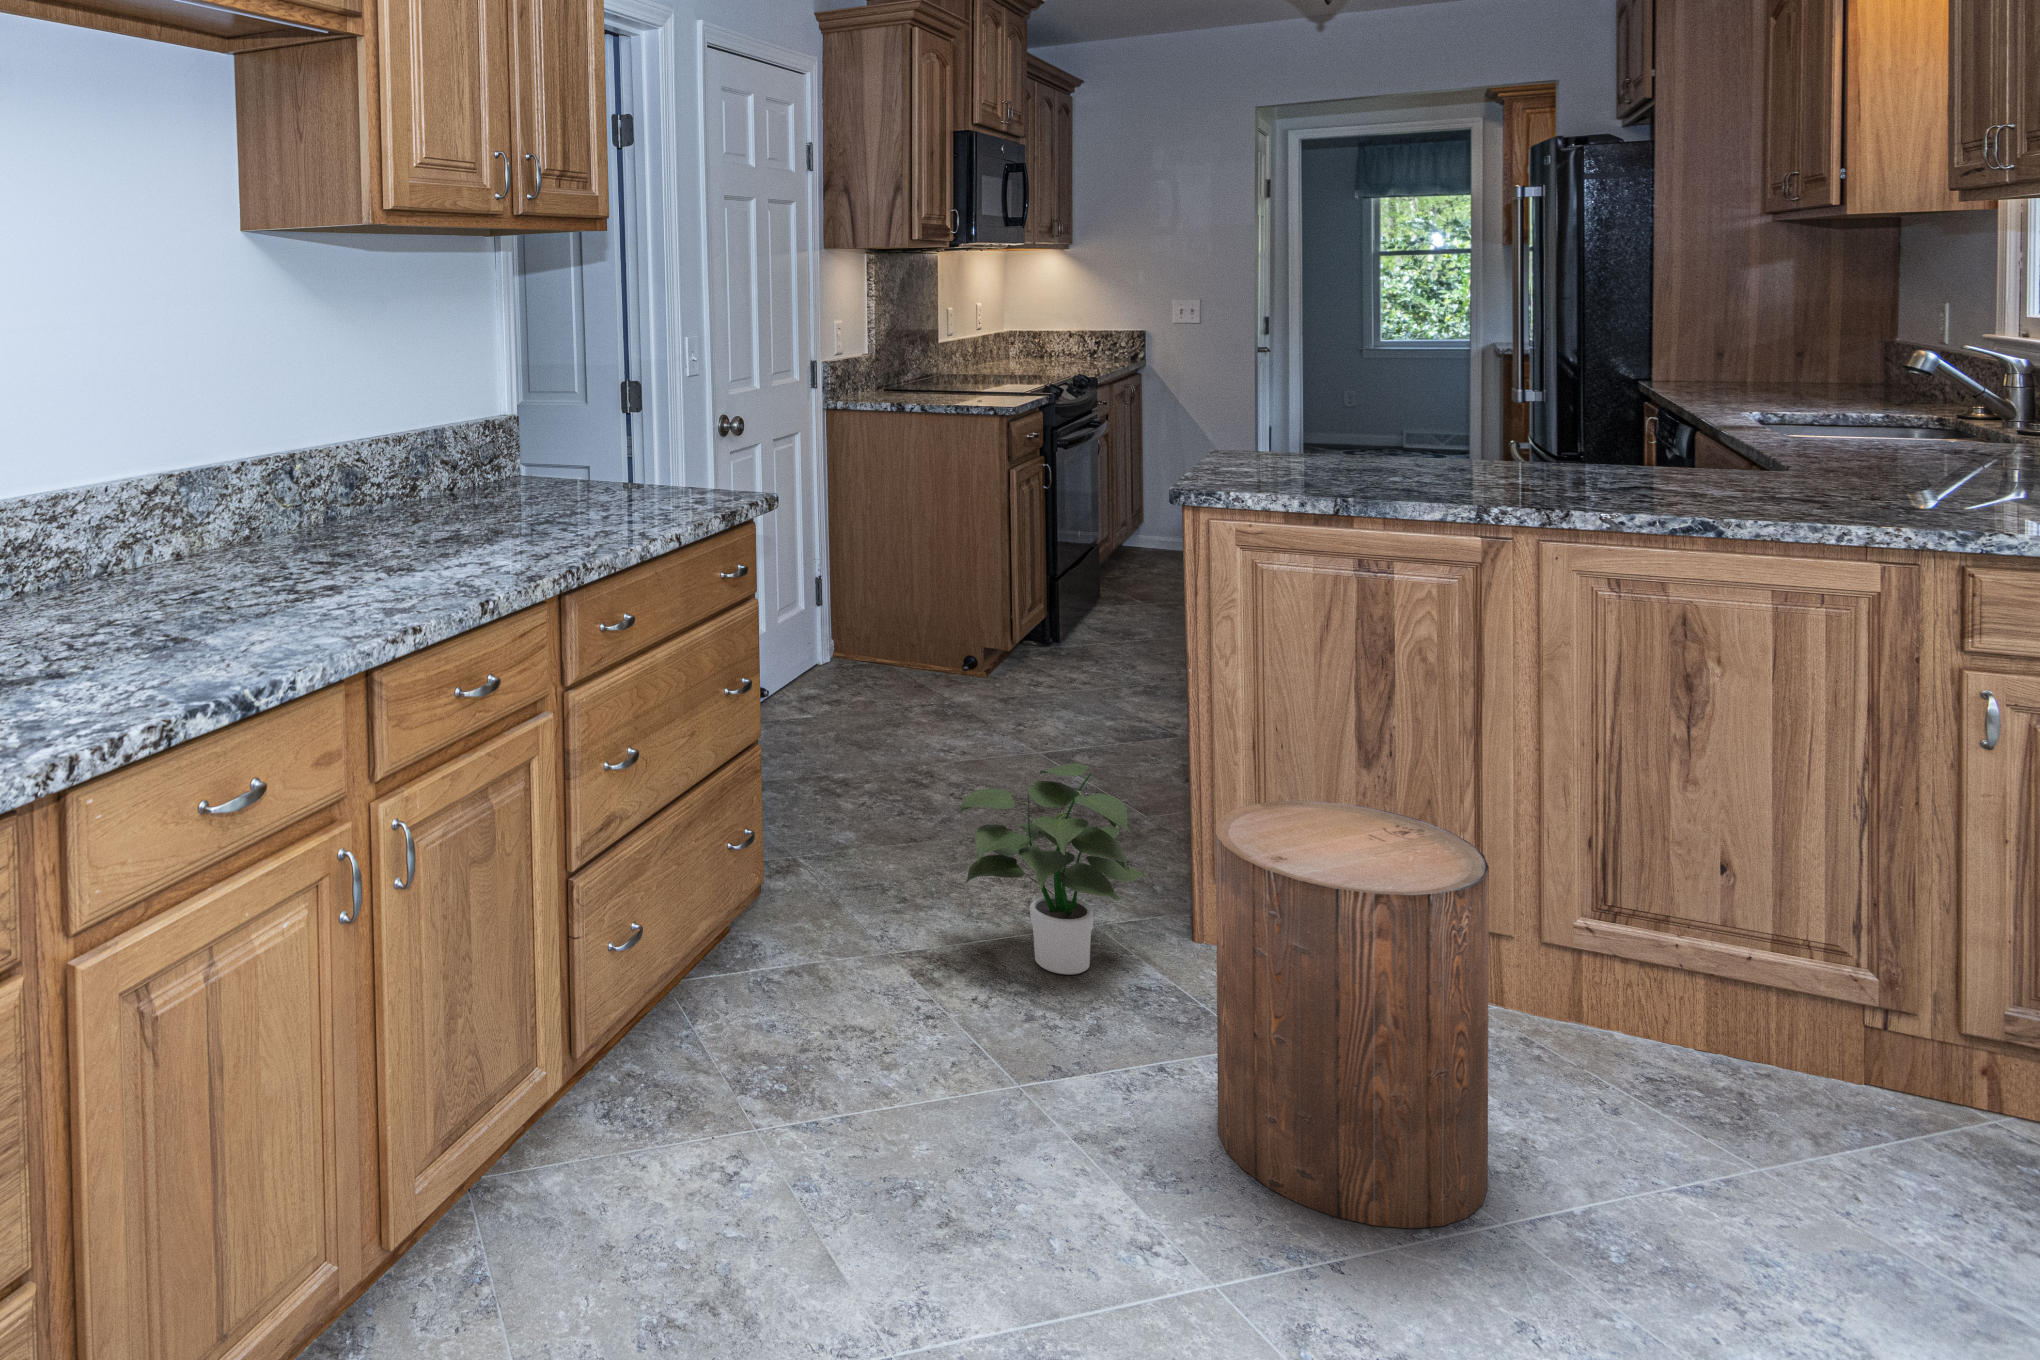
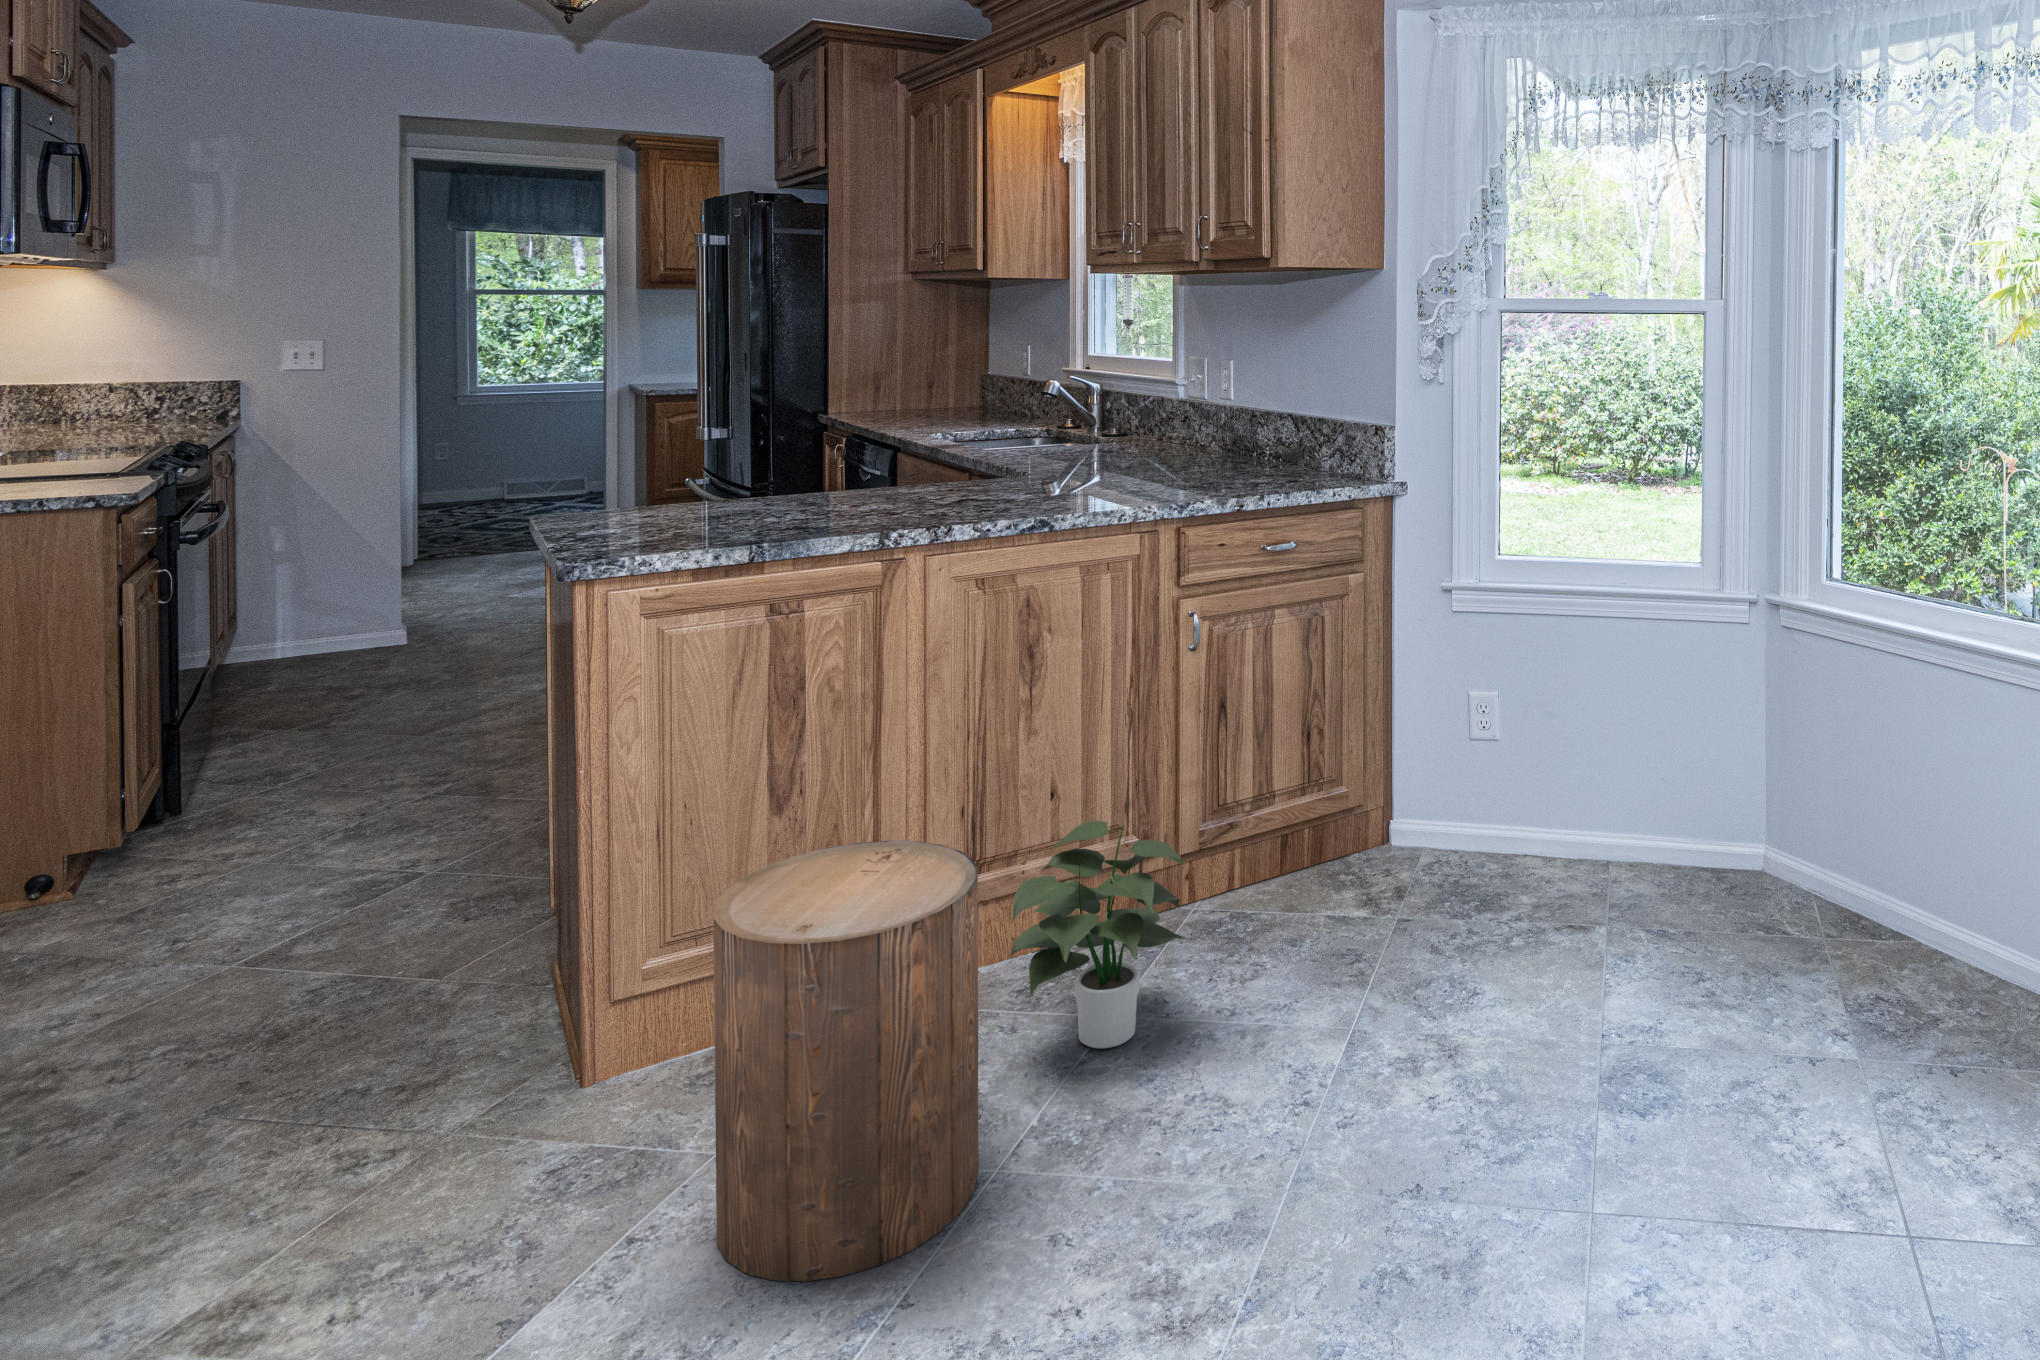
potted plant: present [957,763,1148,975] -> present [1008,821,1185,1049]

